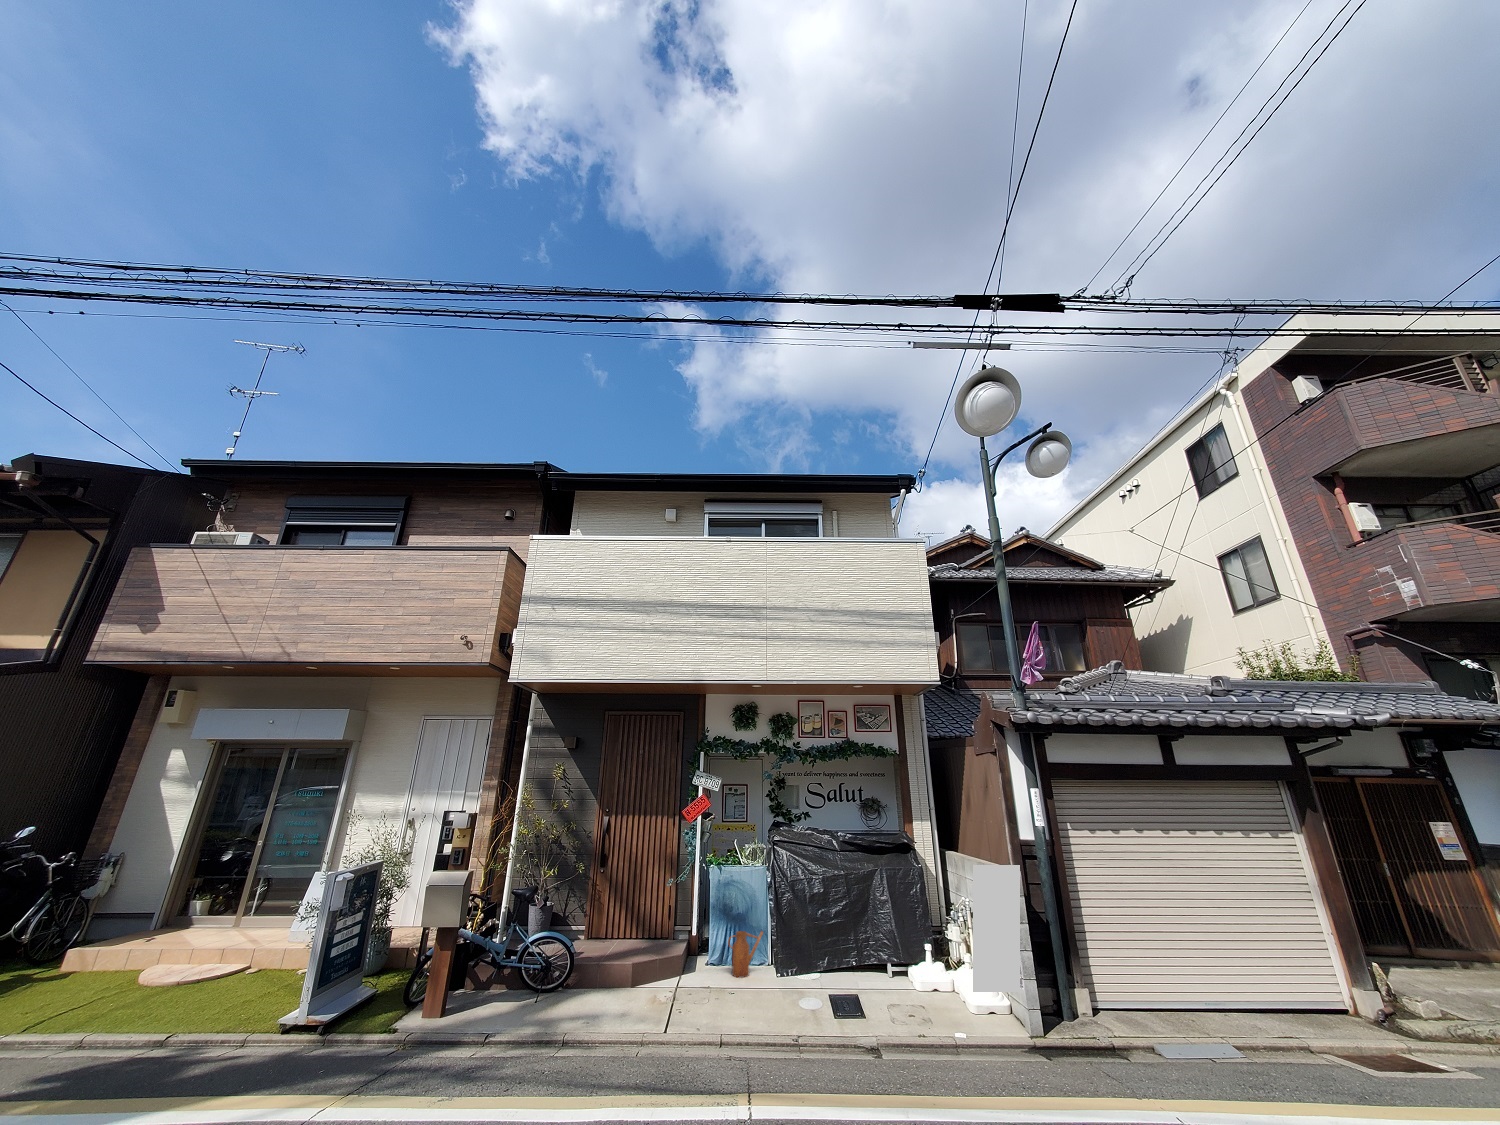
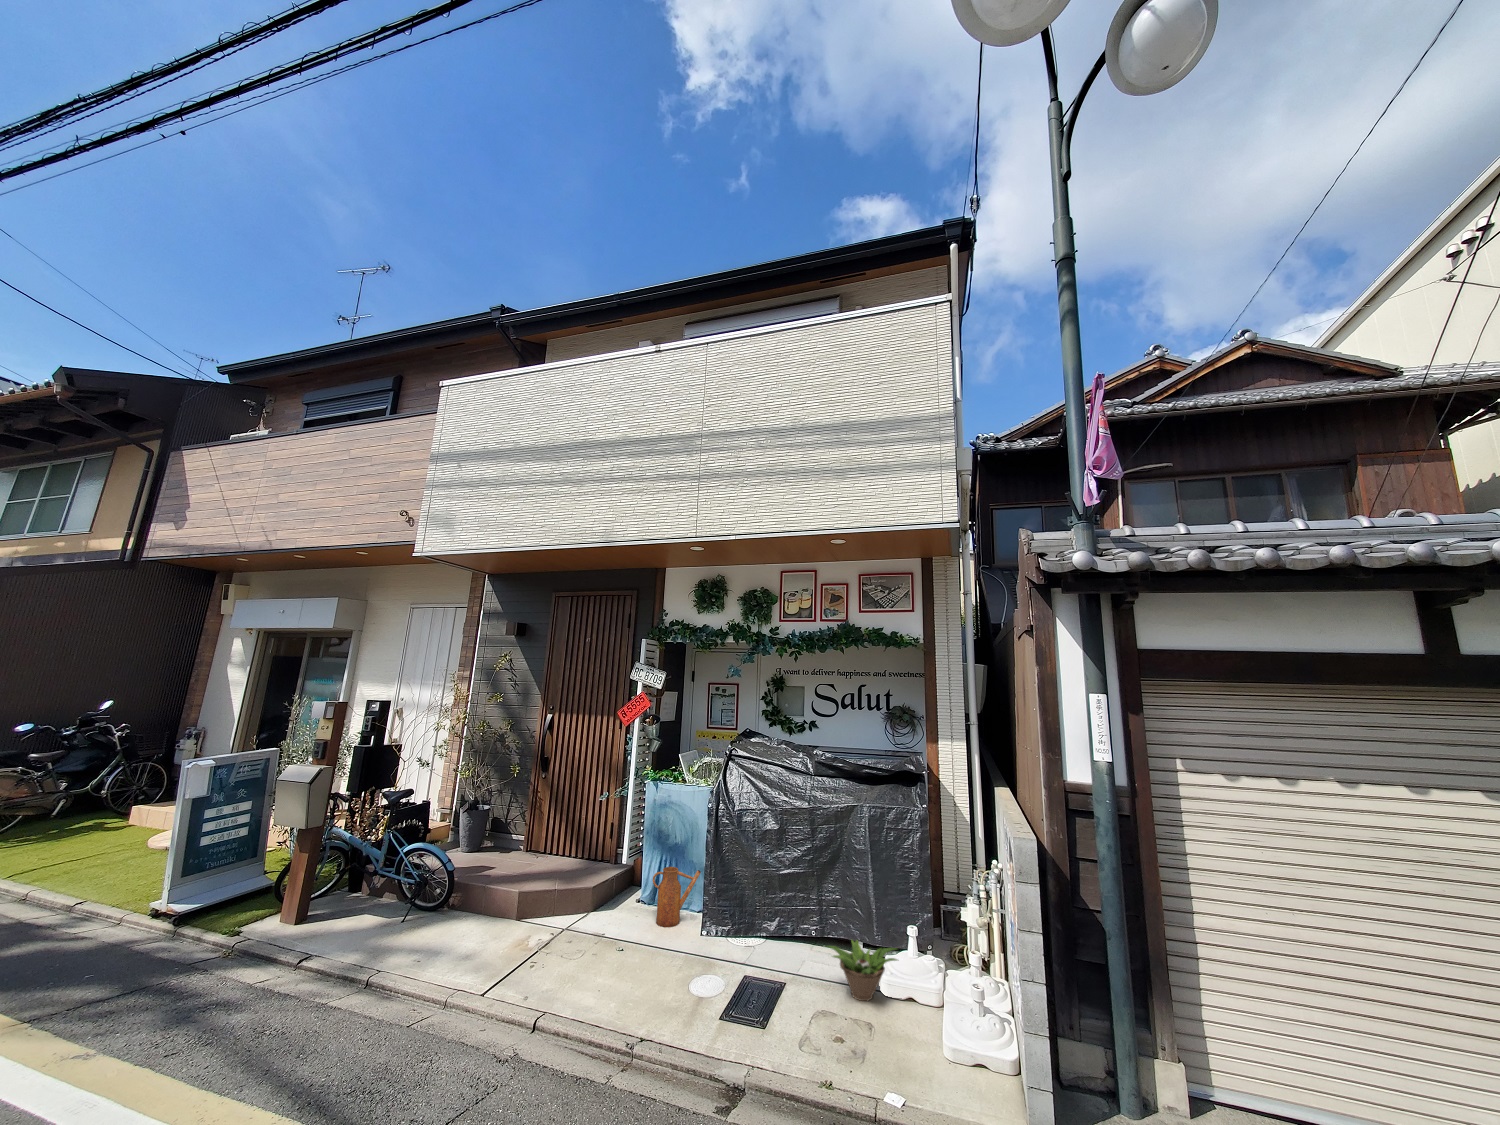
decorative plant: none [874,960,925,997] -> present [827,940,897,1001]

